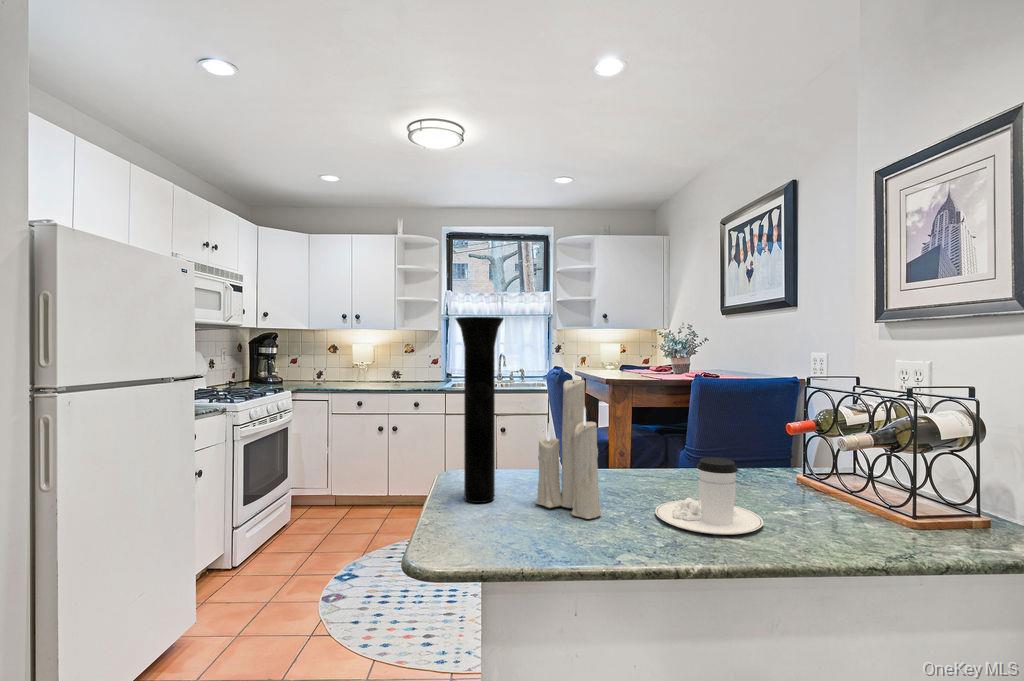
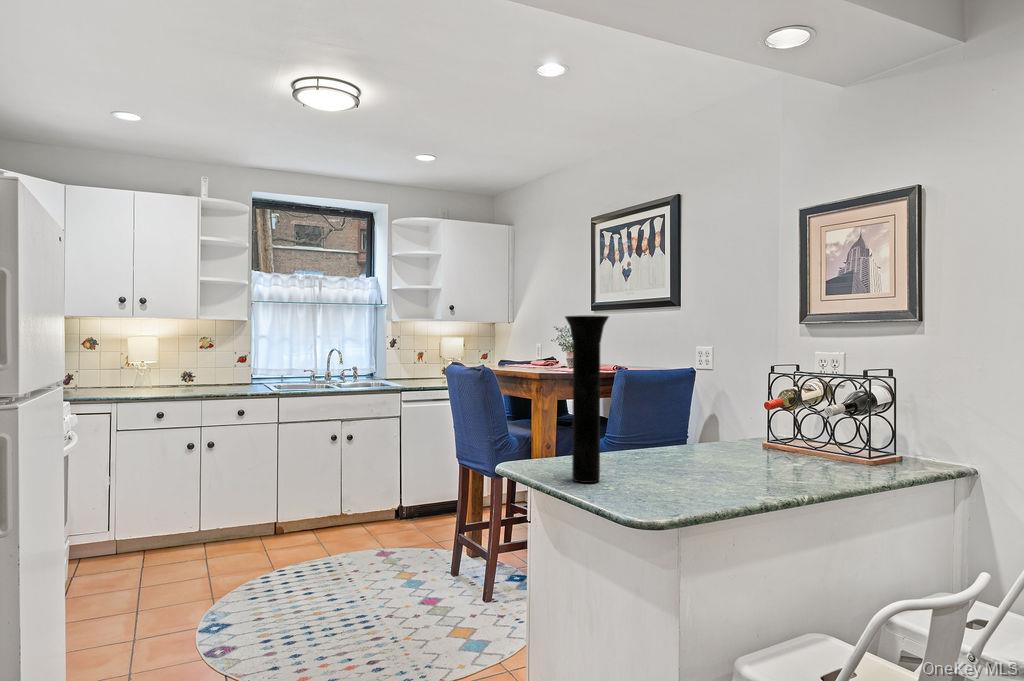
candle: present [535,366,601,519] -> none [634,349,698,483]
coffee cup: present [655,458,763,535] -> none [721,427,805,481]

